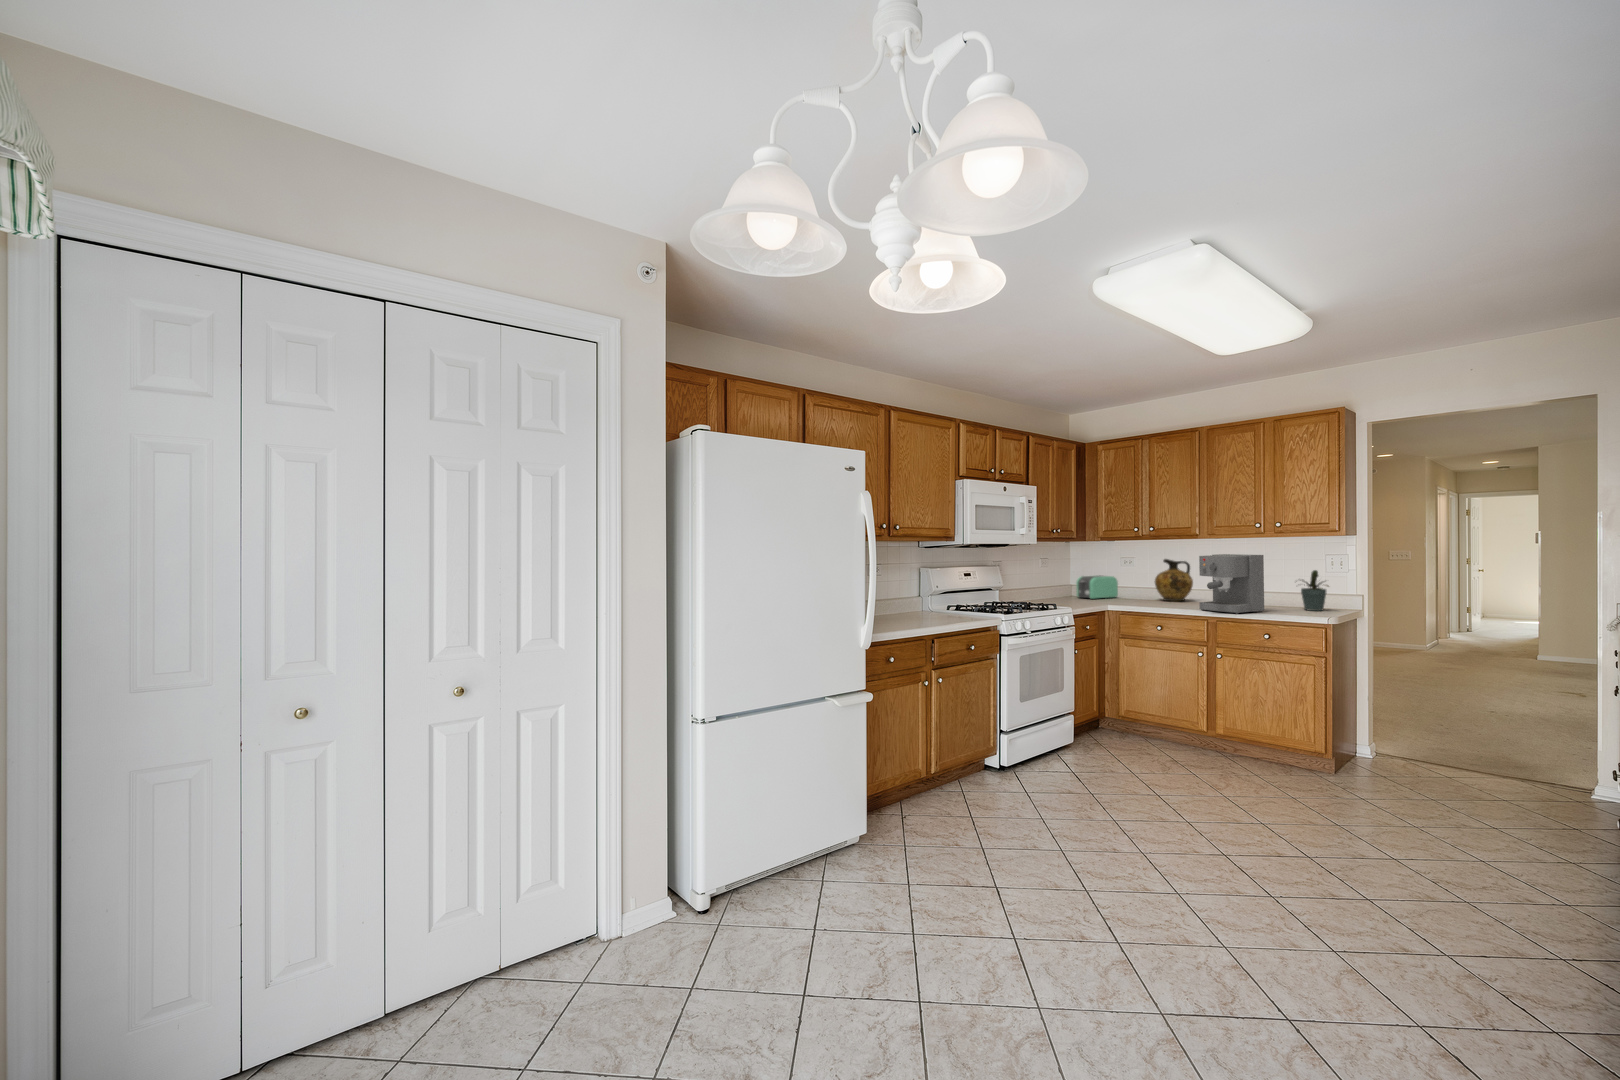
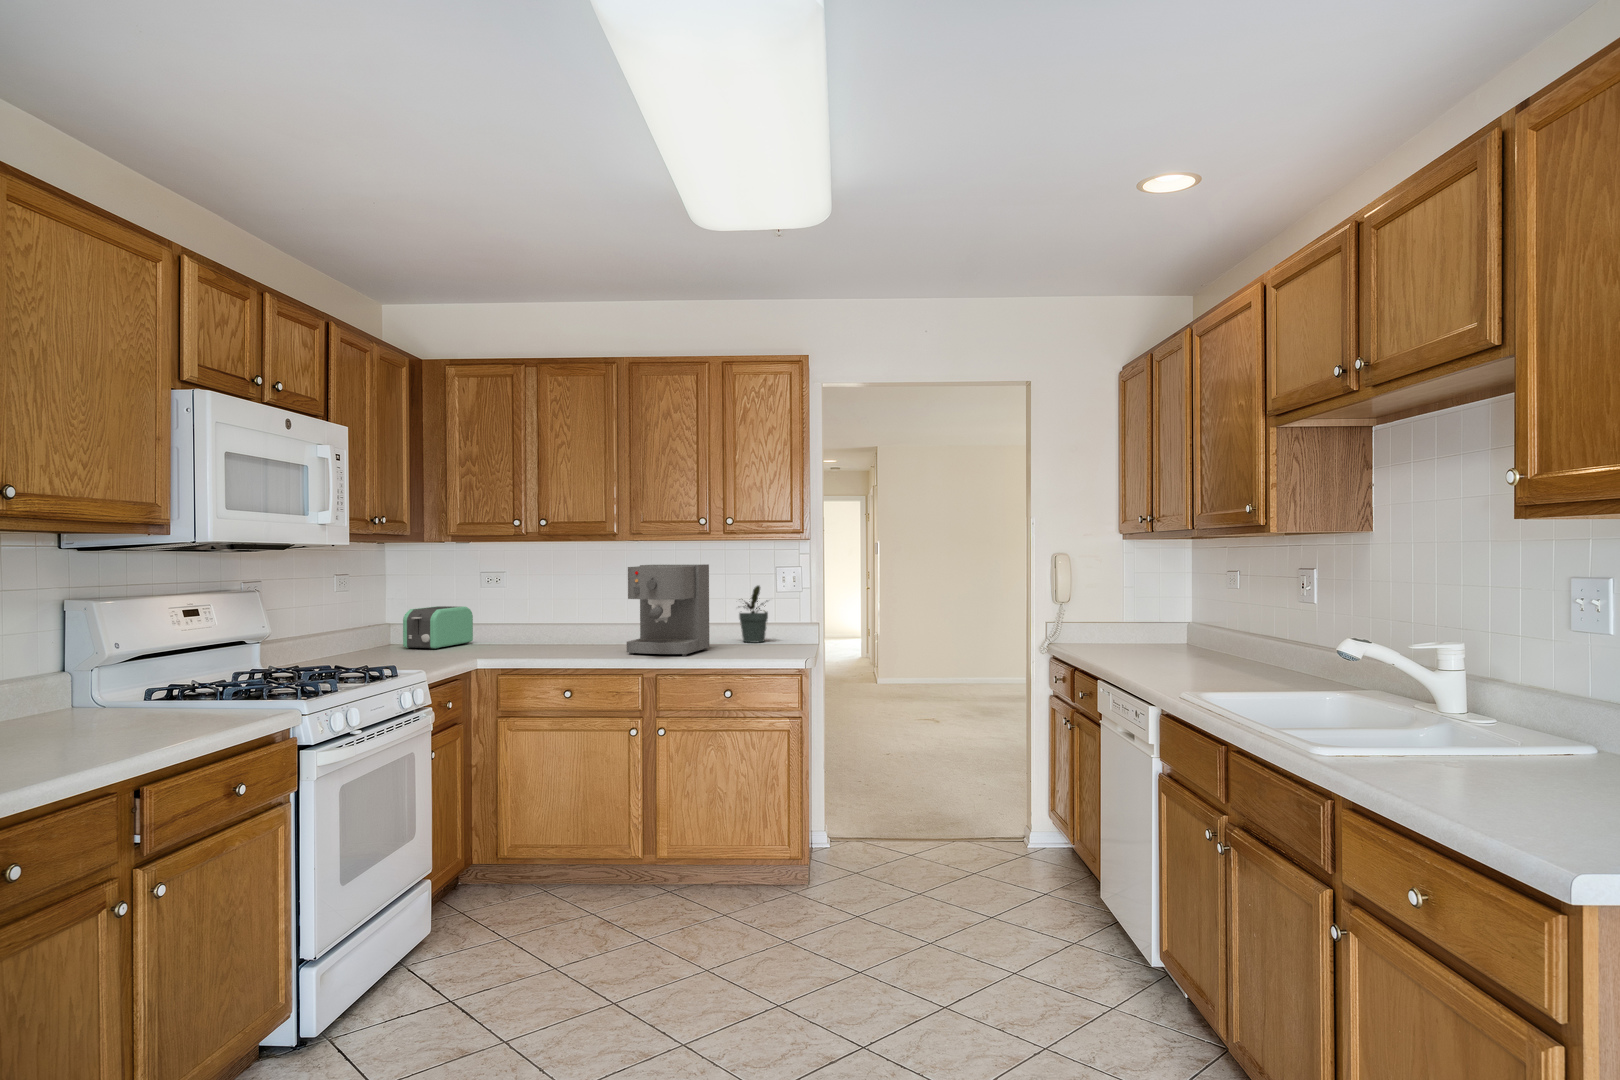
ceramic jug: present [1155,559,1193,601] -> none [535,574,592,643]

